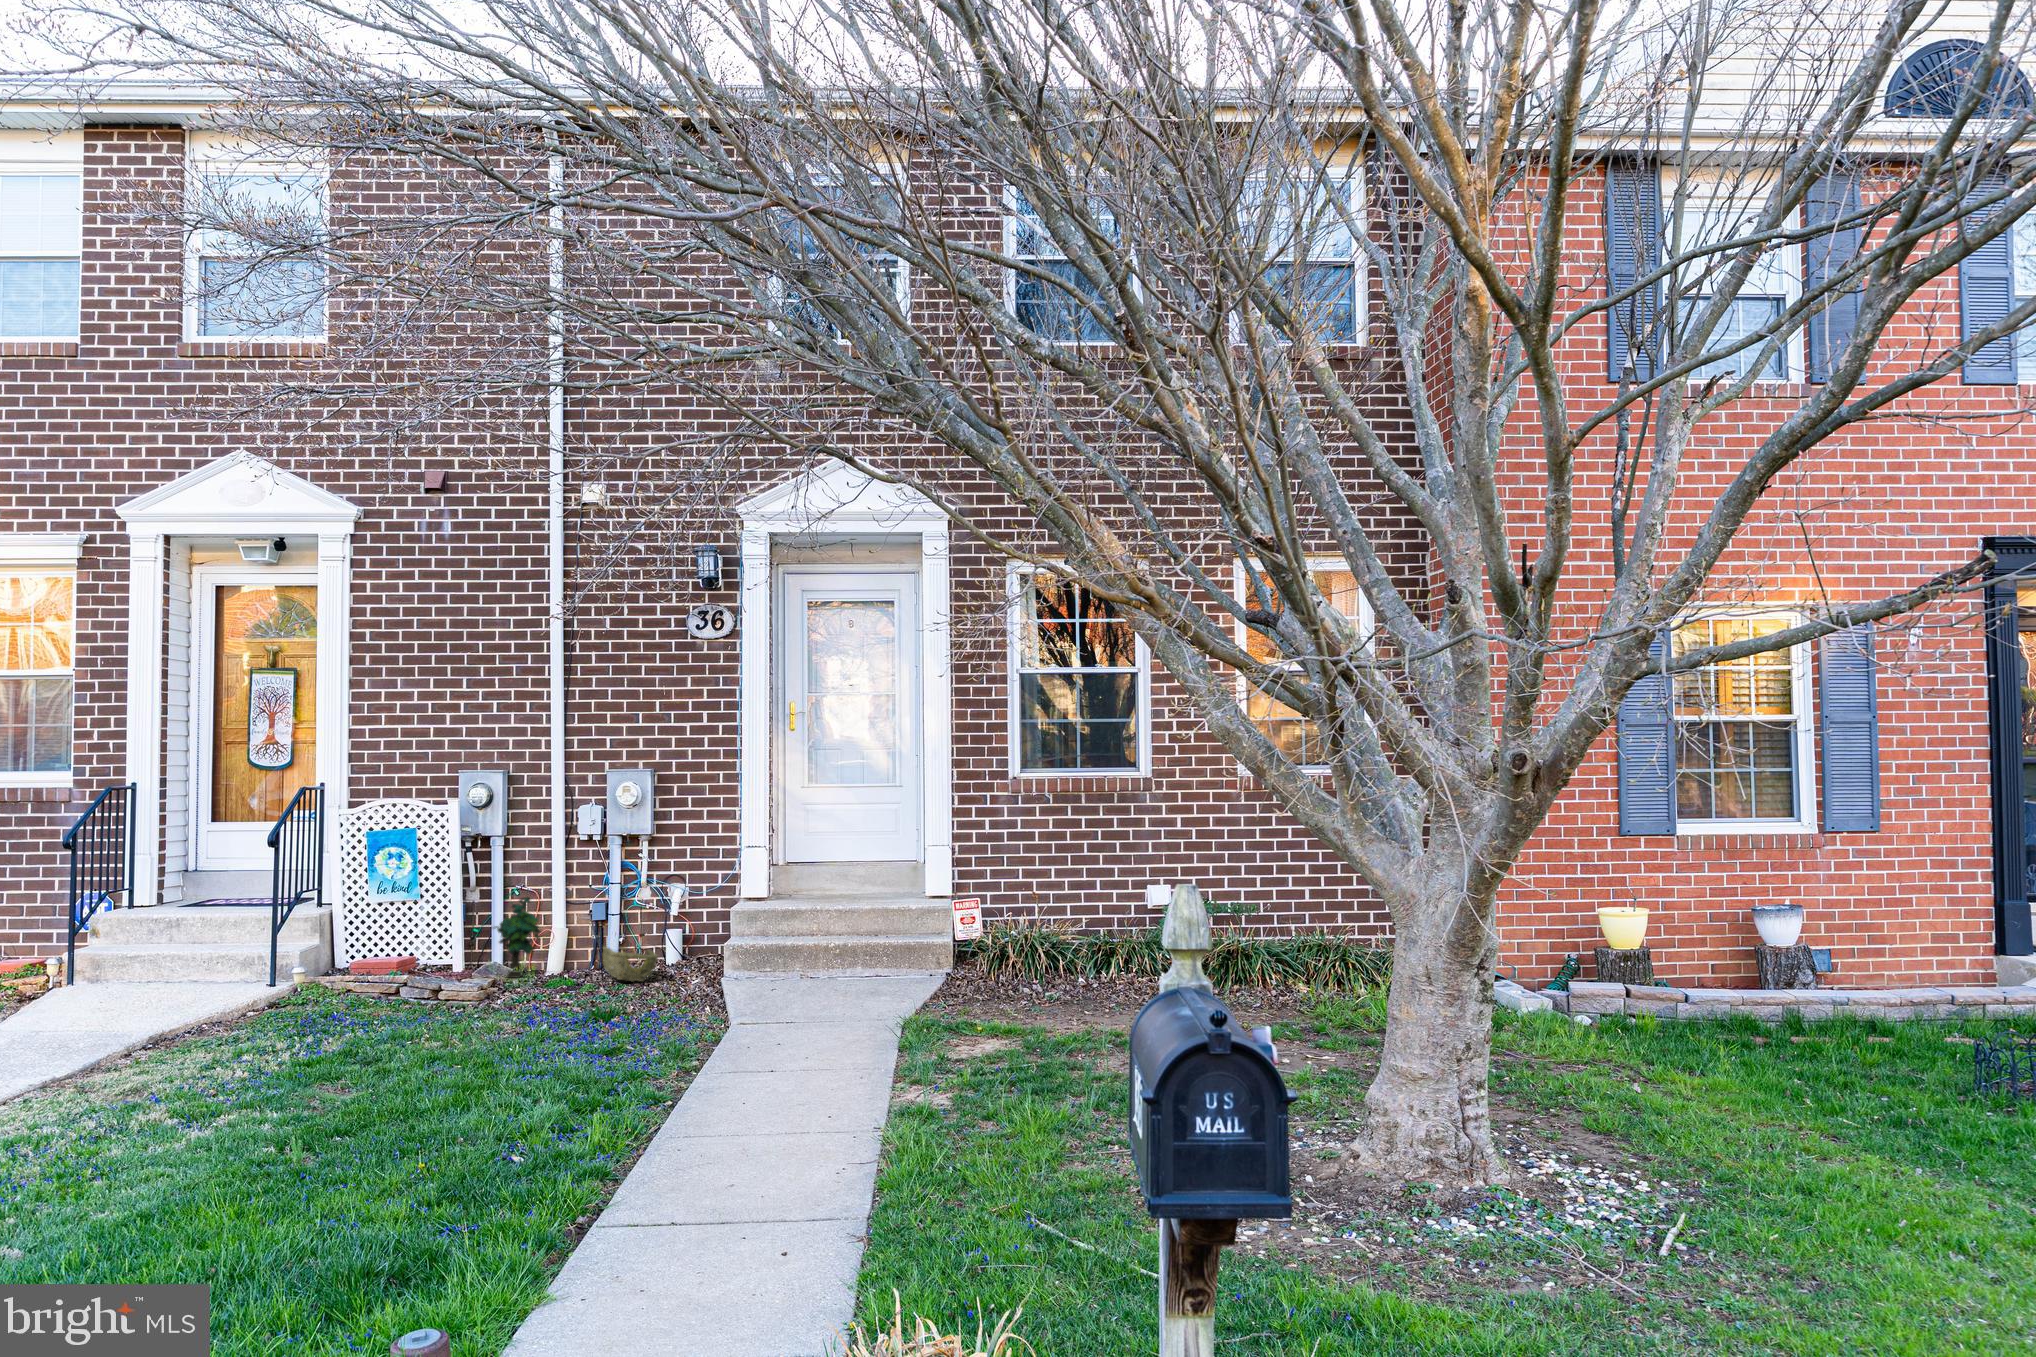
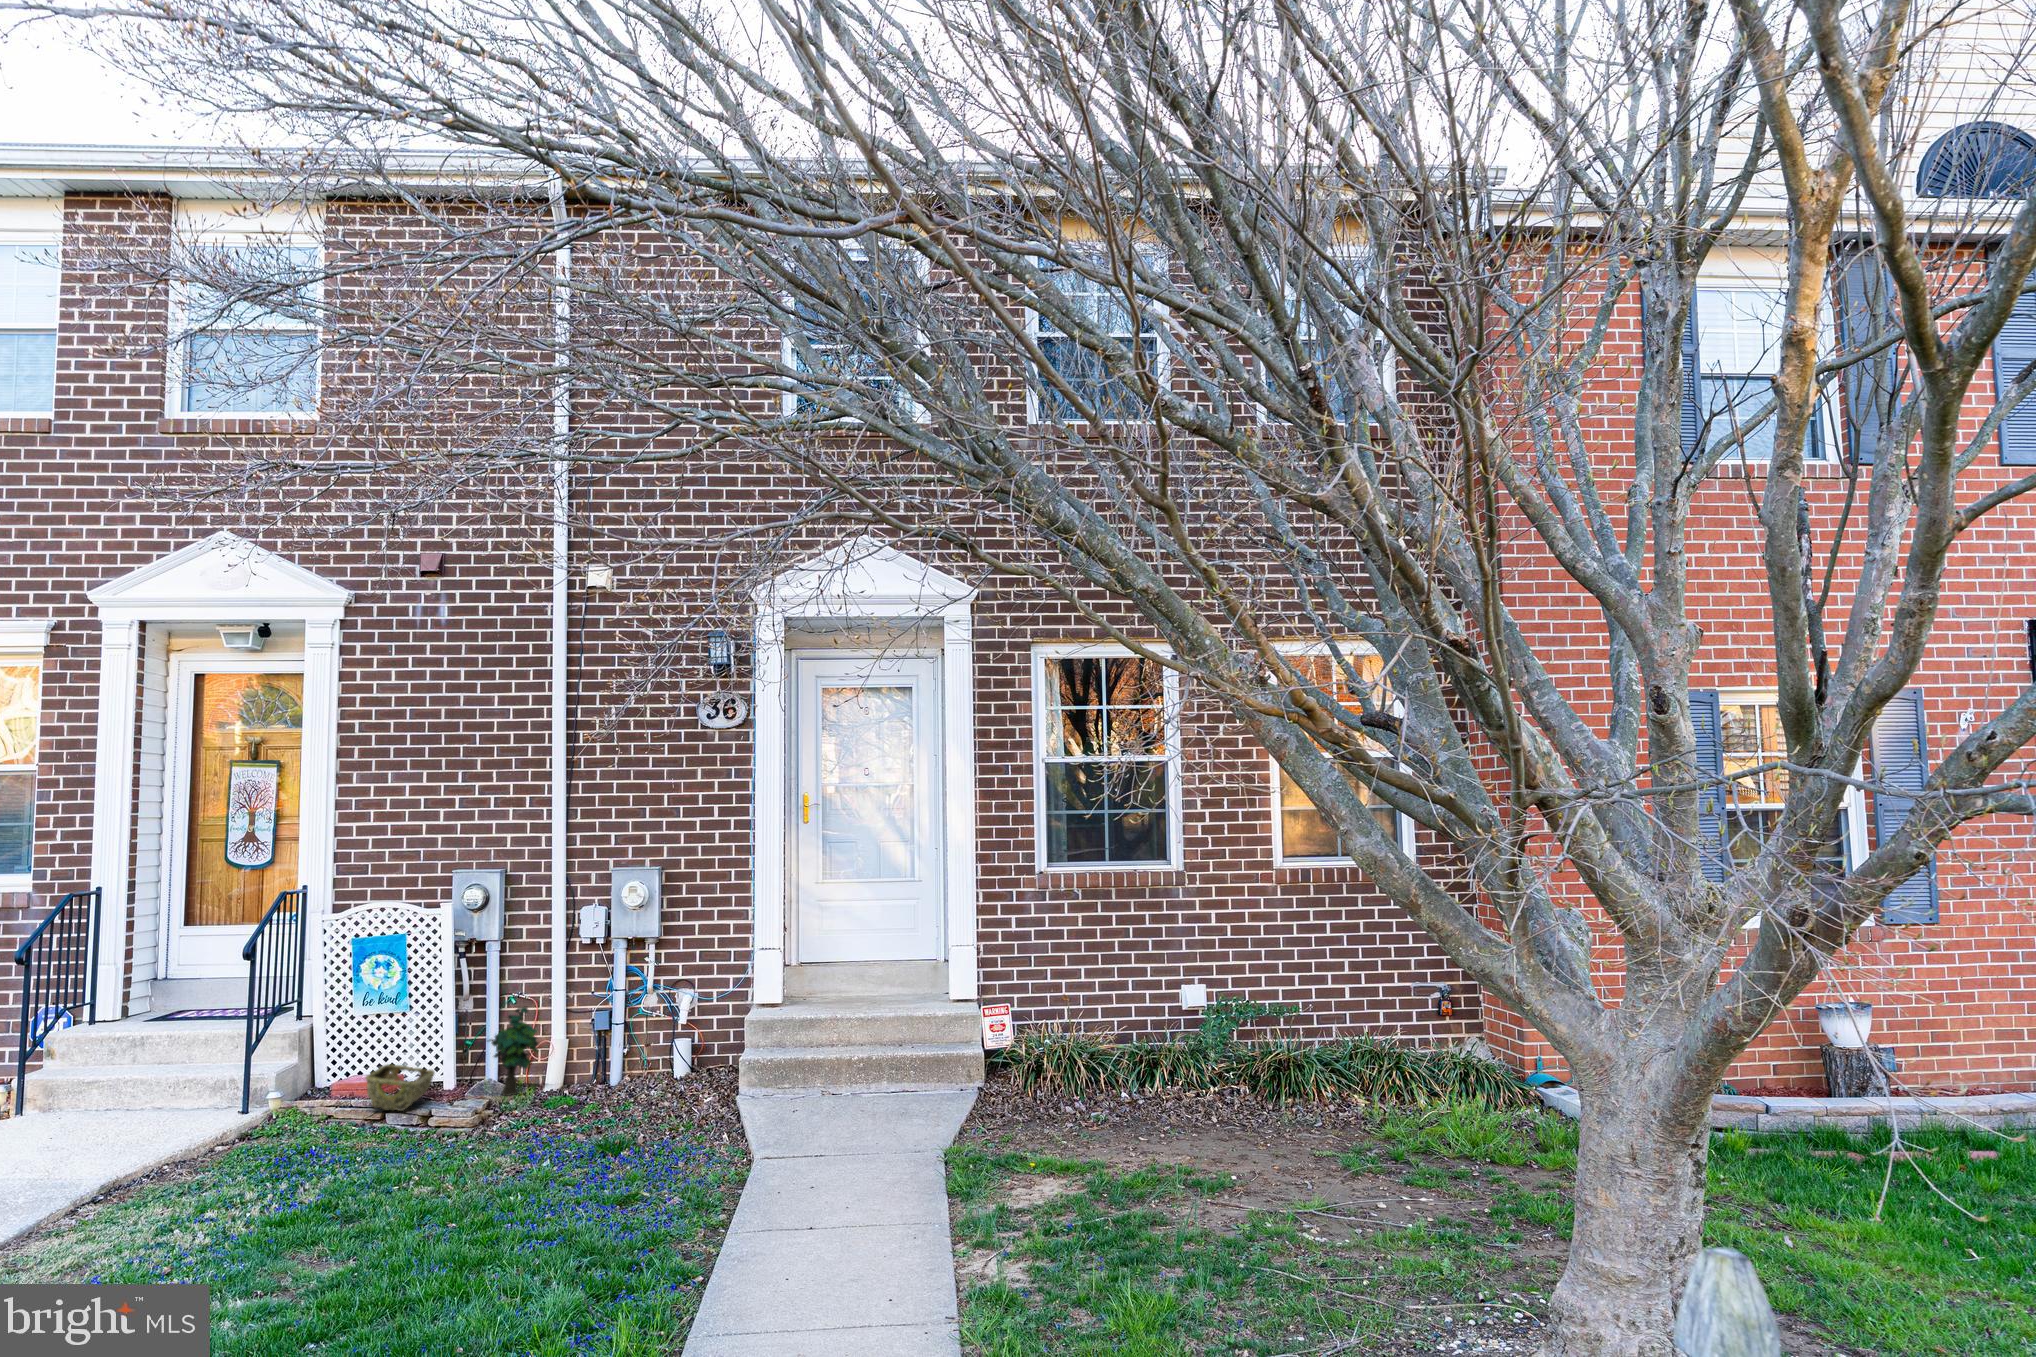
woven basket: present [603,946,658,982] -> present [366,1064,435,1111]

